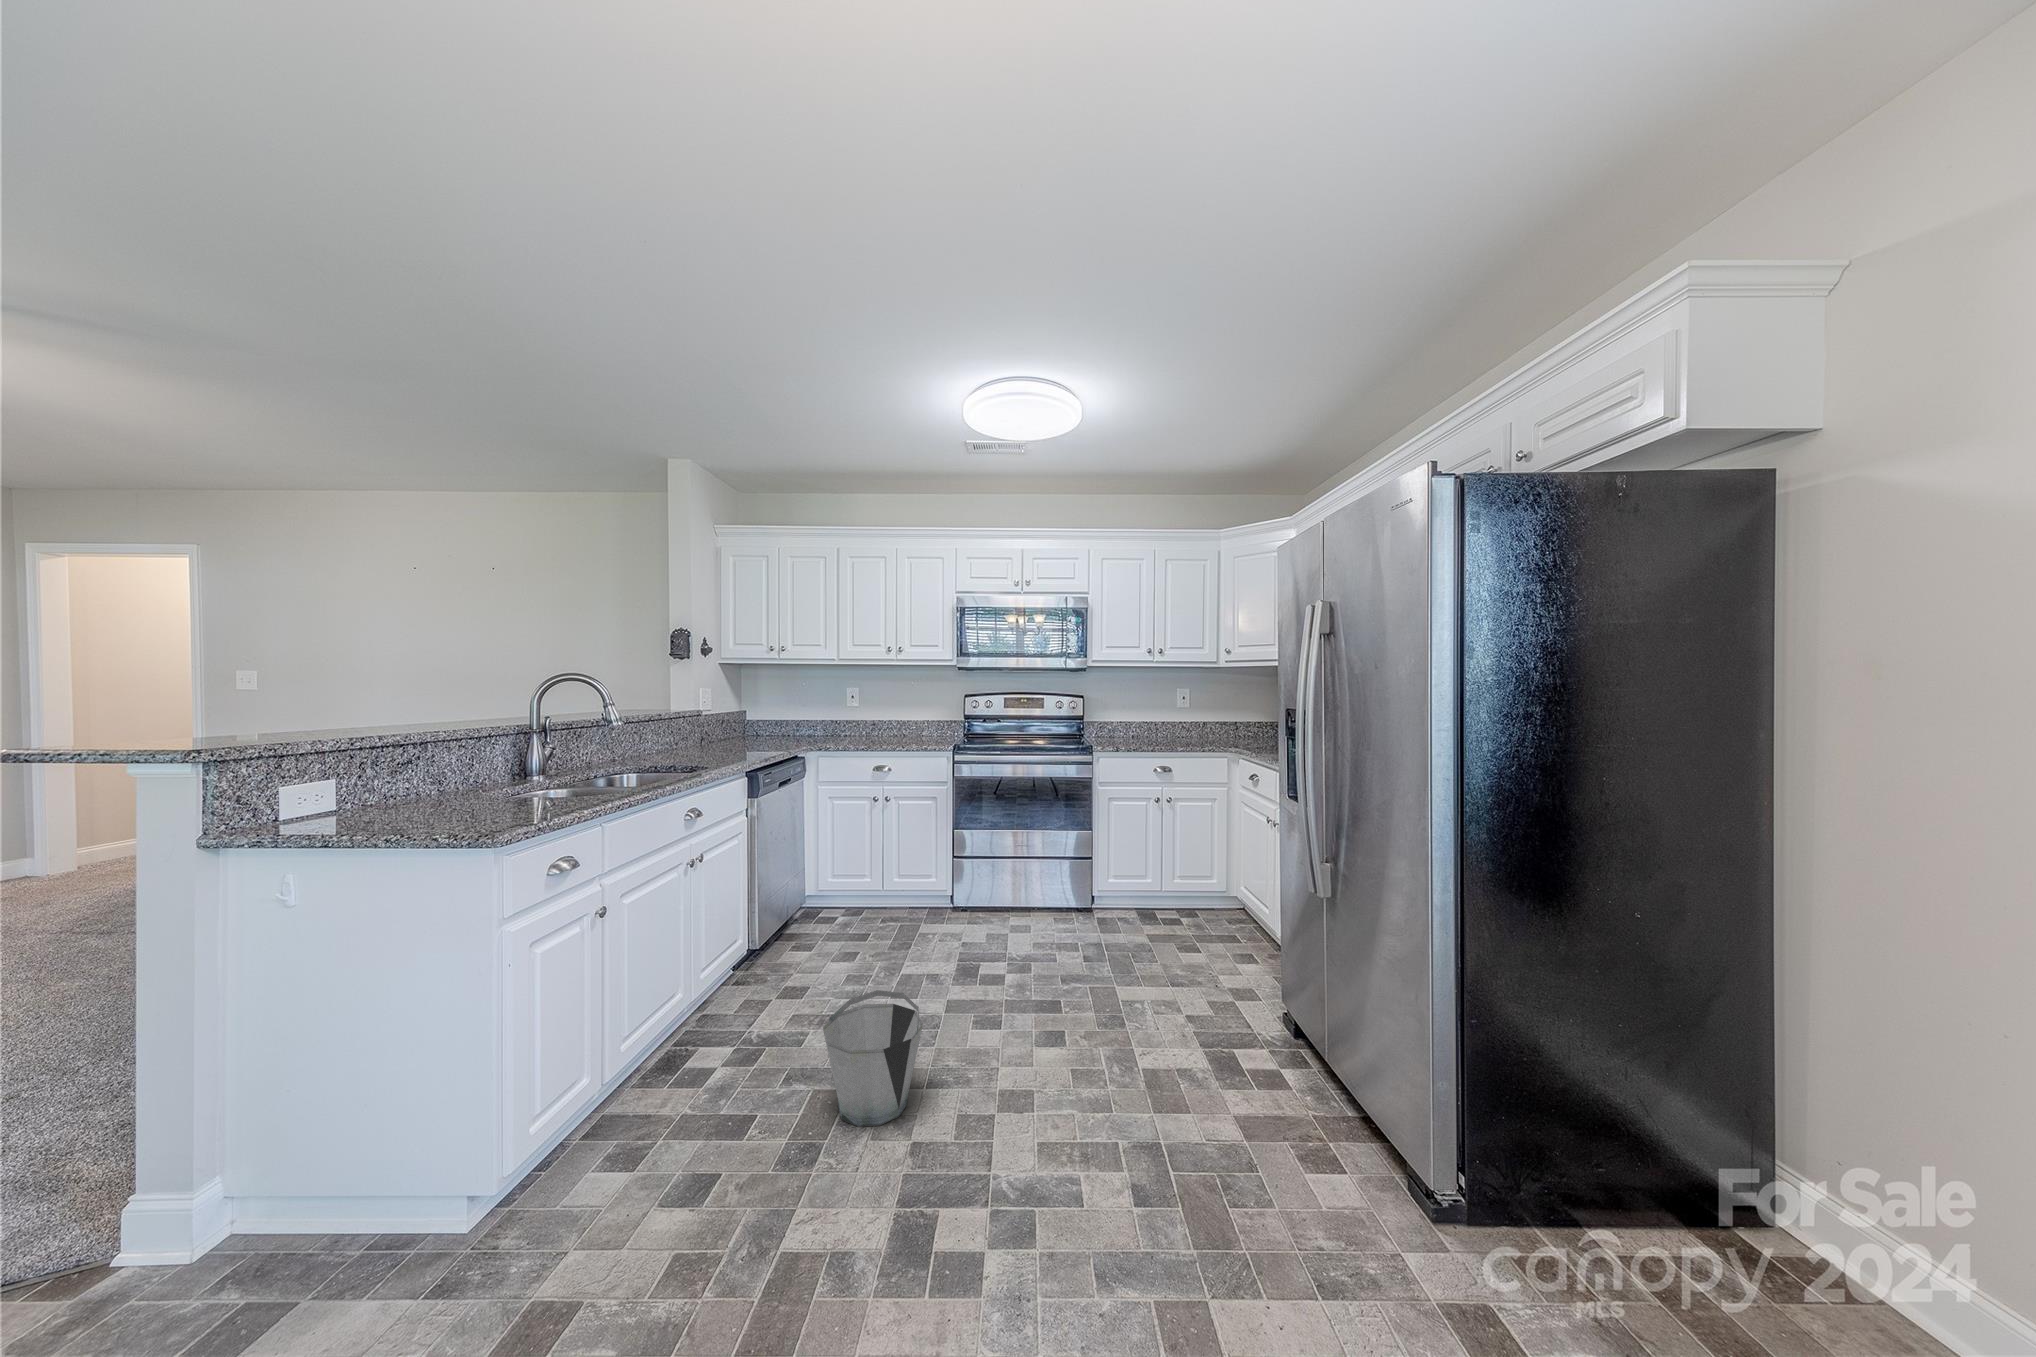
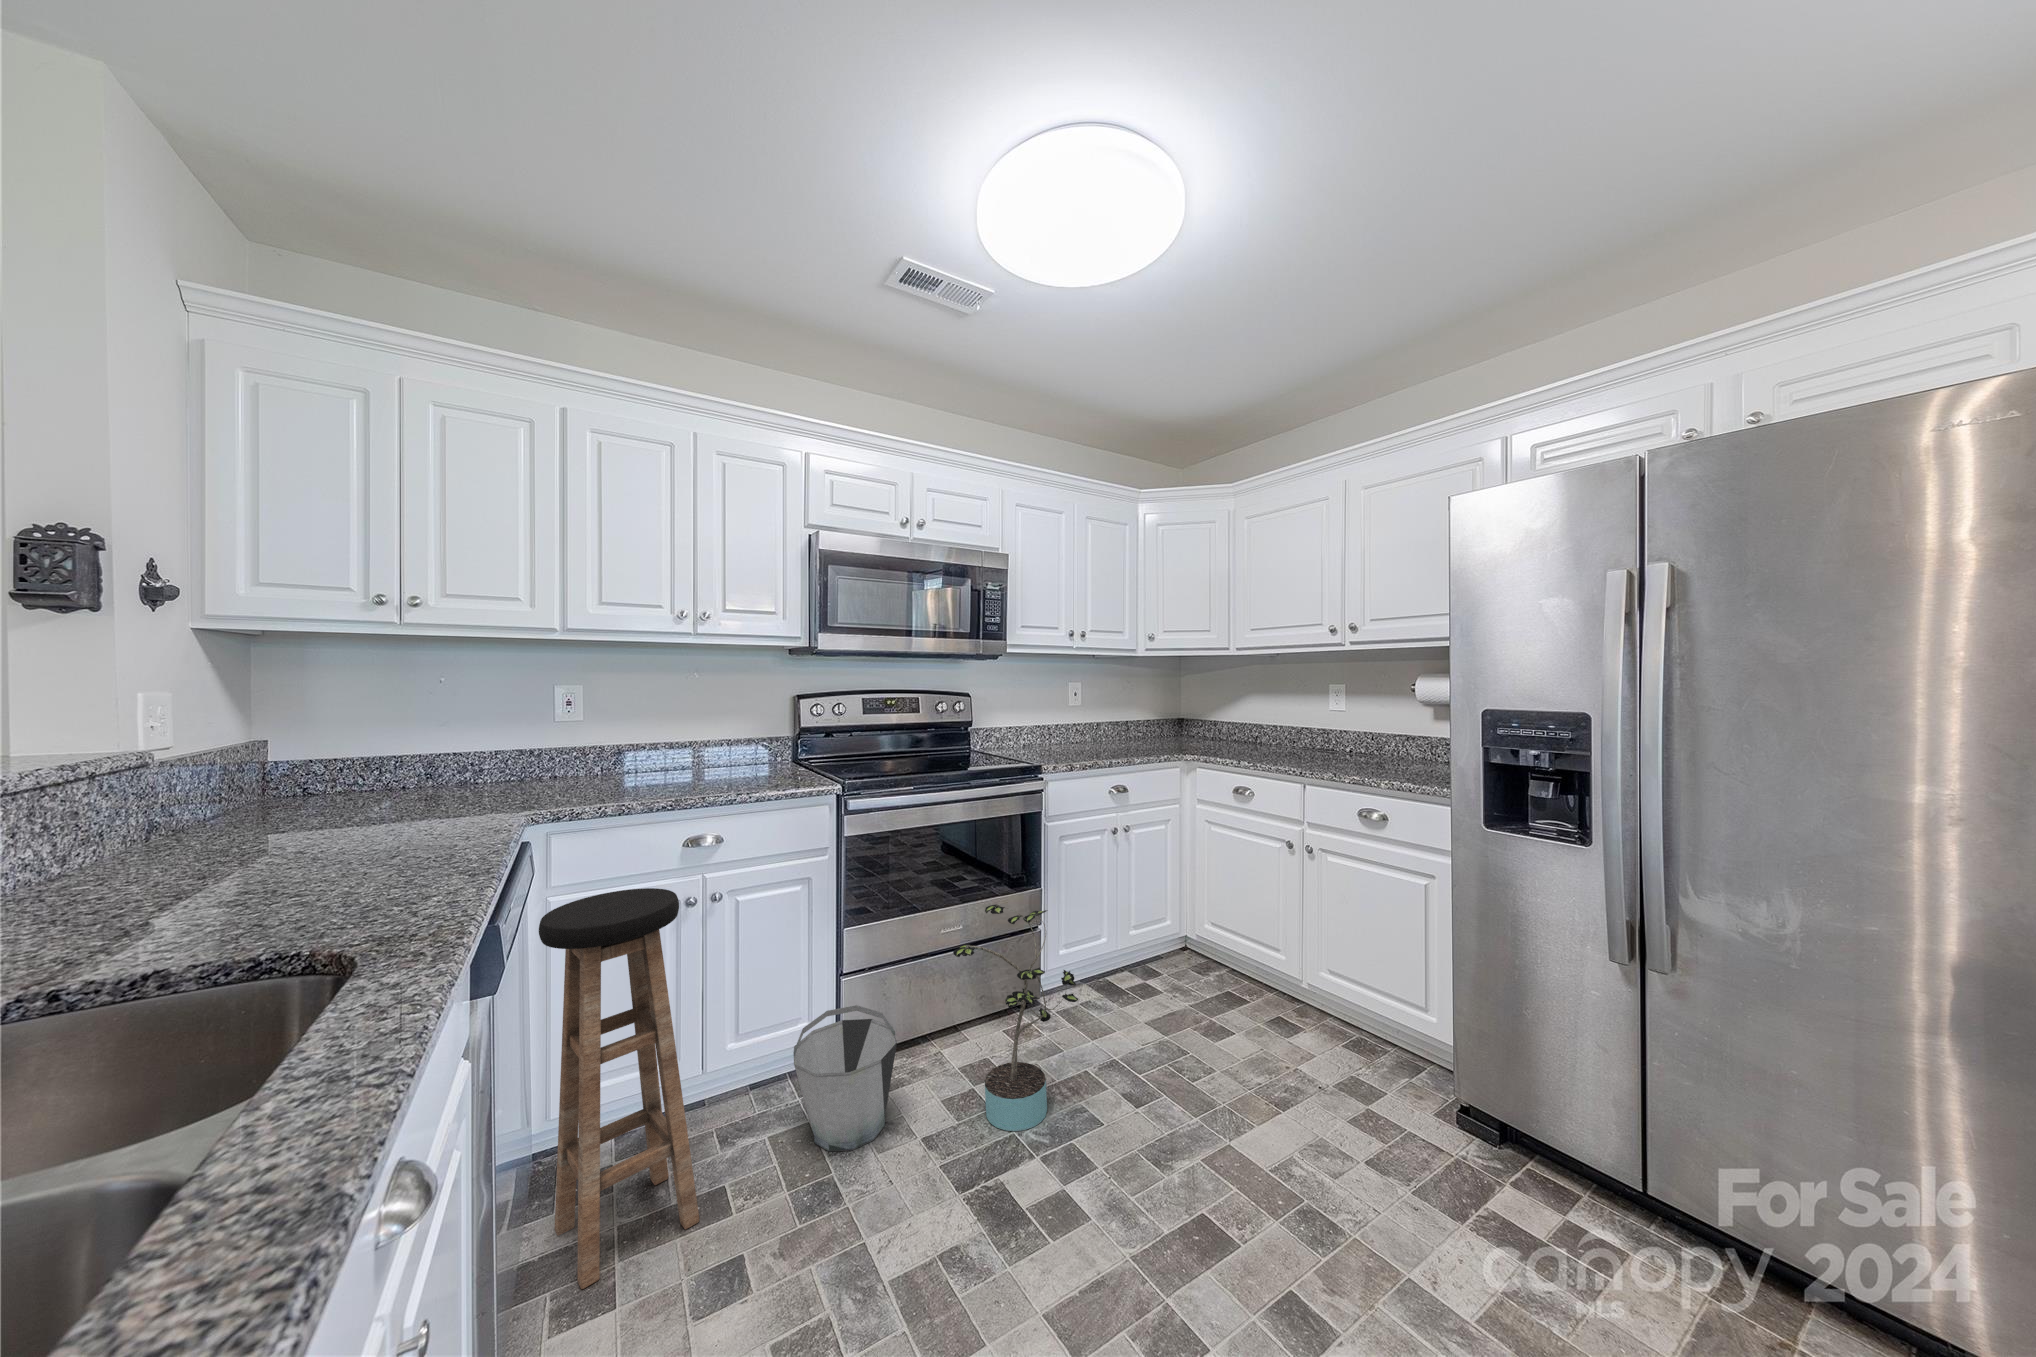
bar stool: none [622,841,734,1147] -> present [539,888,700,1289]
potted plant: none [951,926,1076,1177] -> present [953,905,1078,1131]

